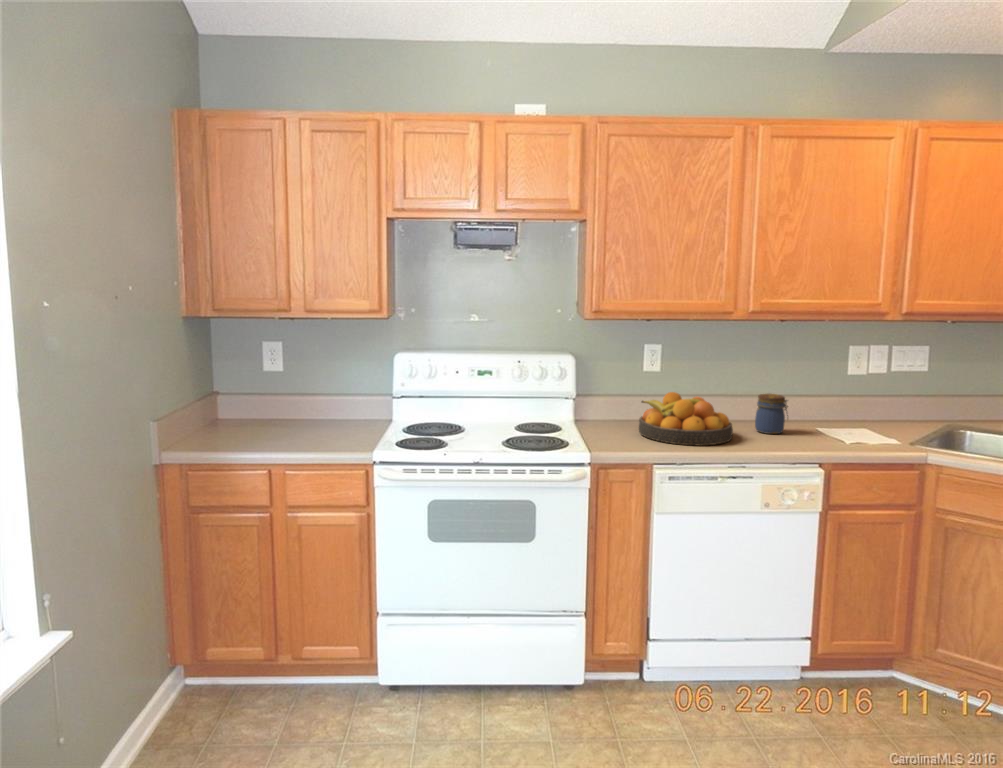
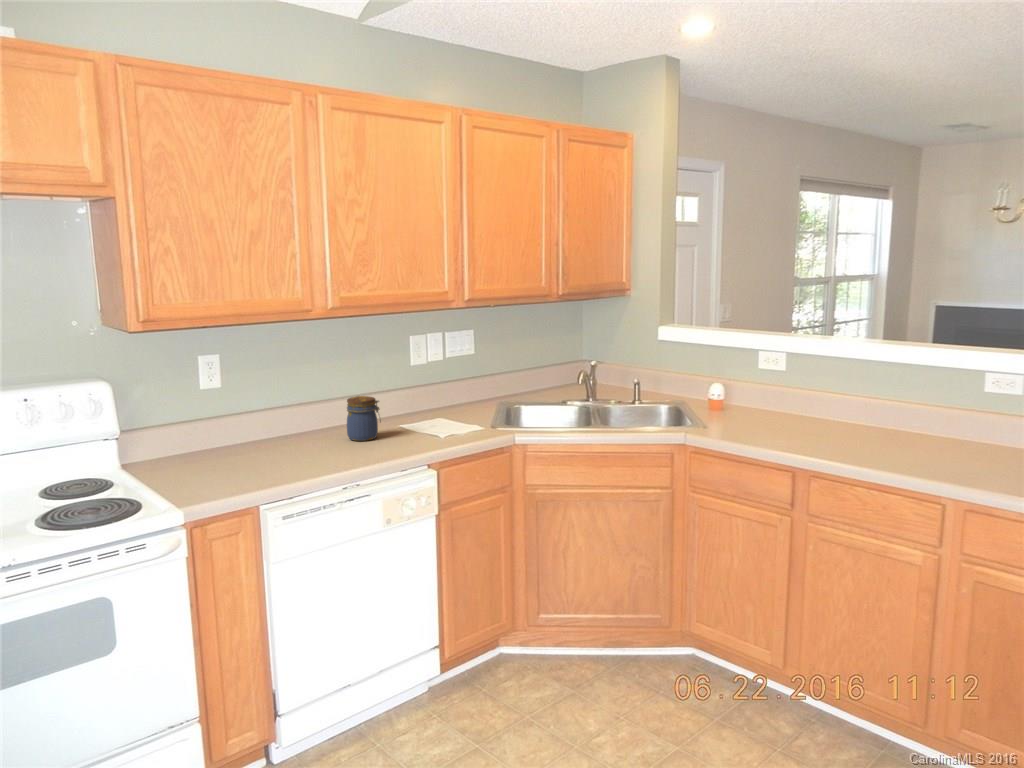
fruit bowl: present [639,392,733,446] -> none [217,410,336,474]

